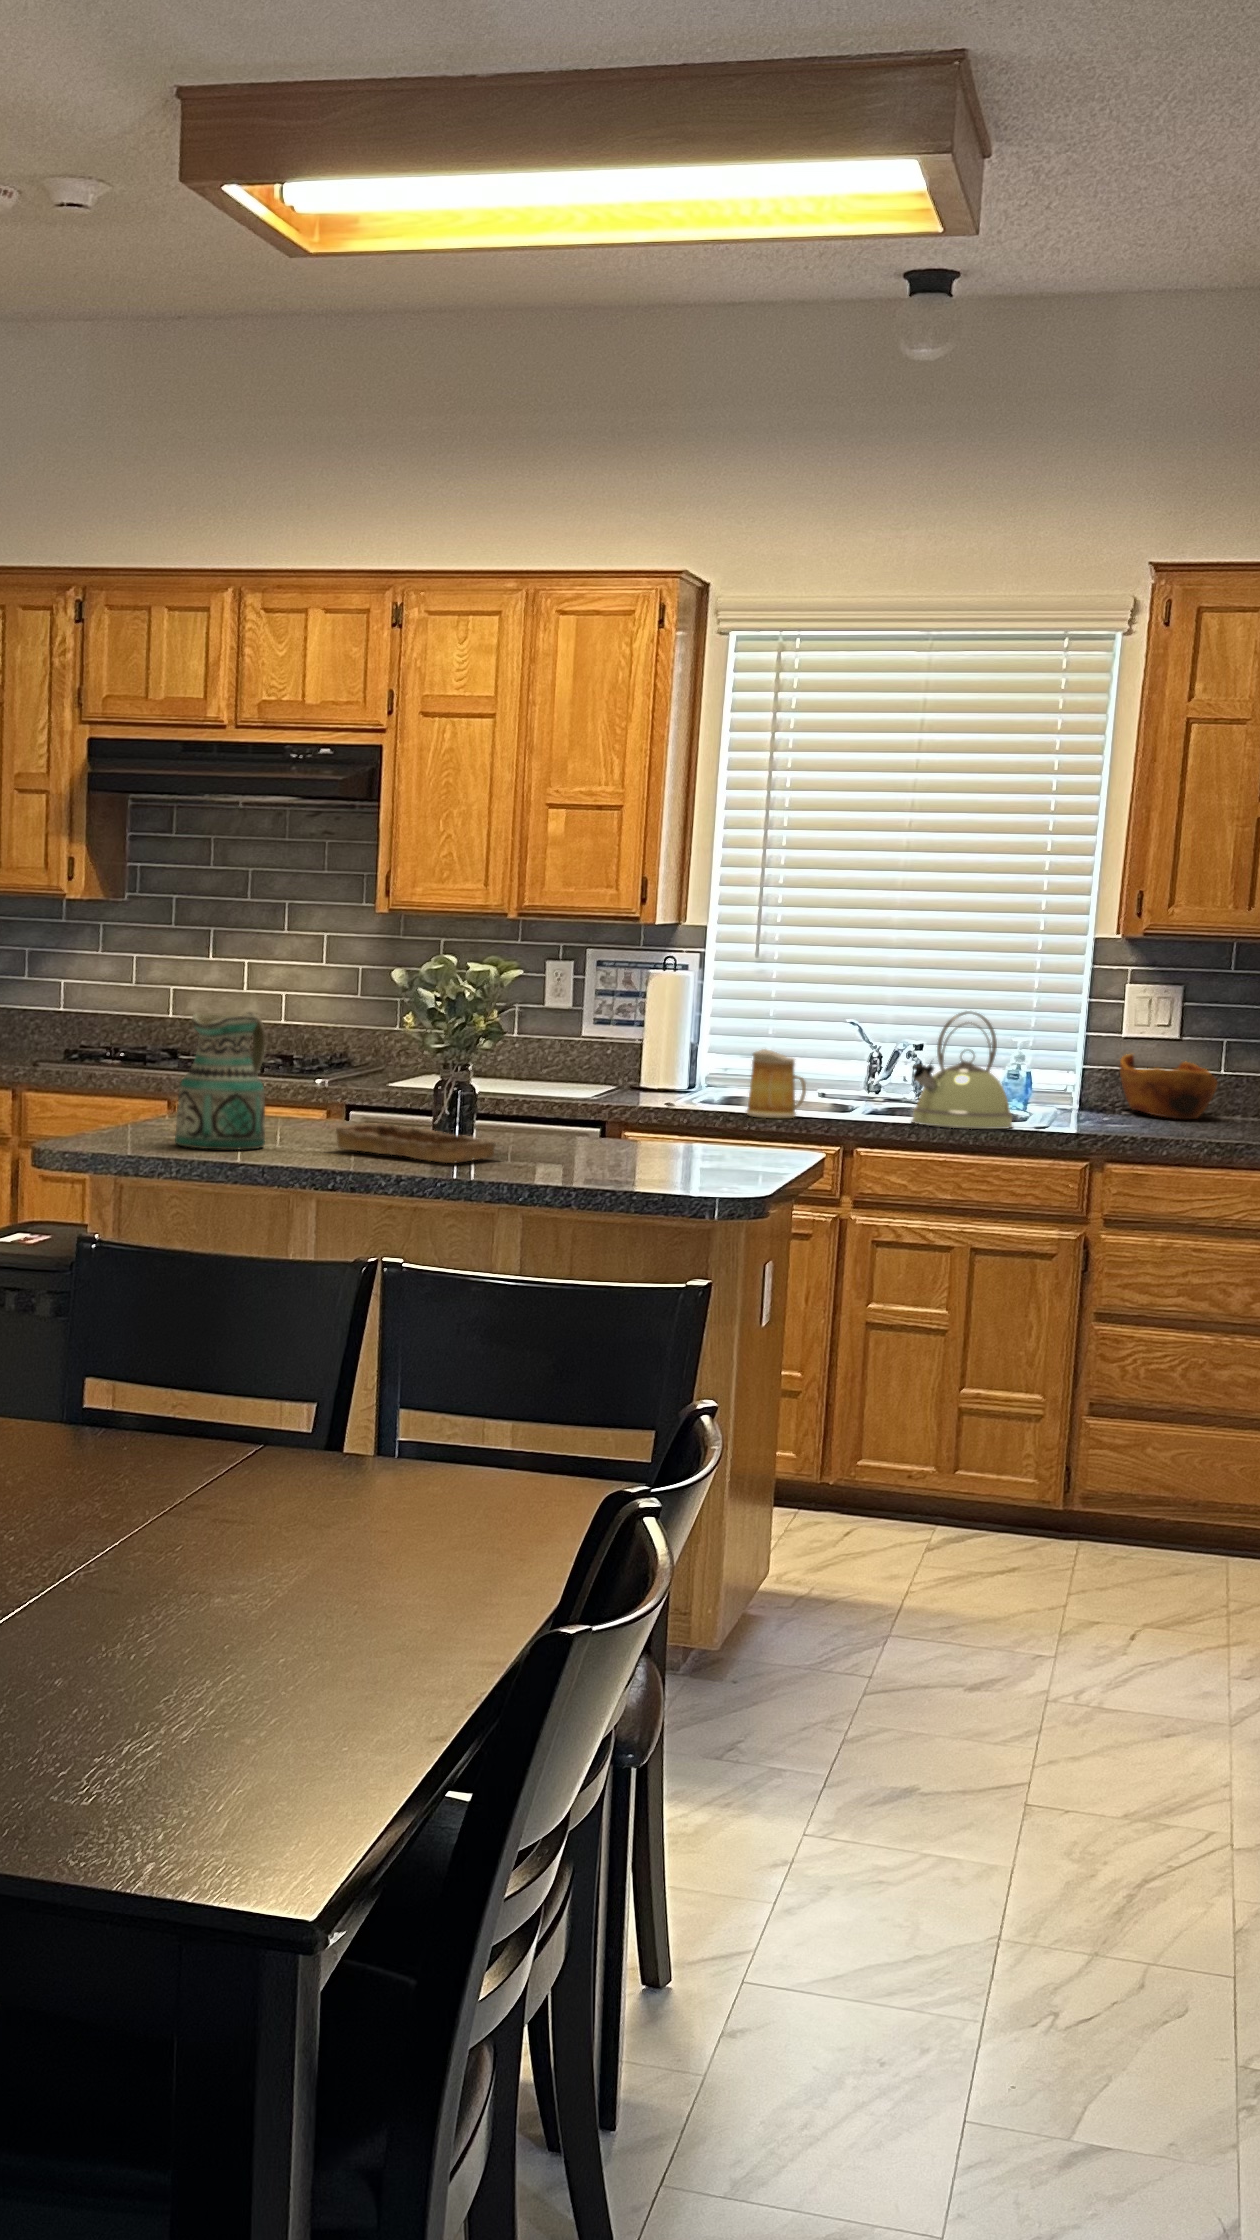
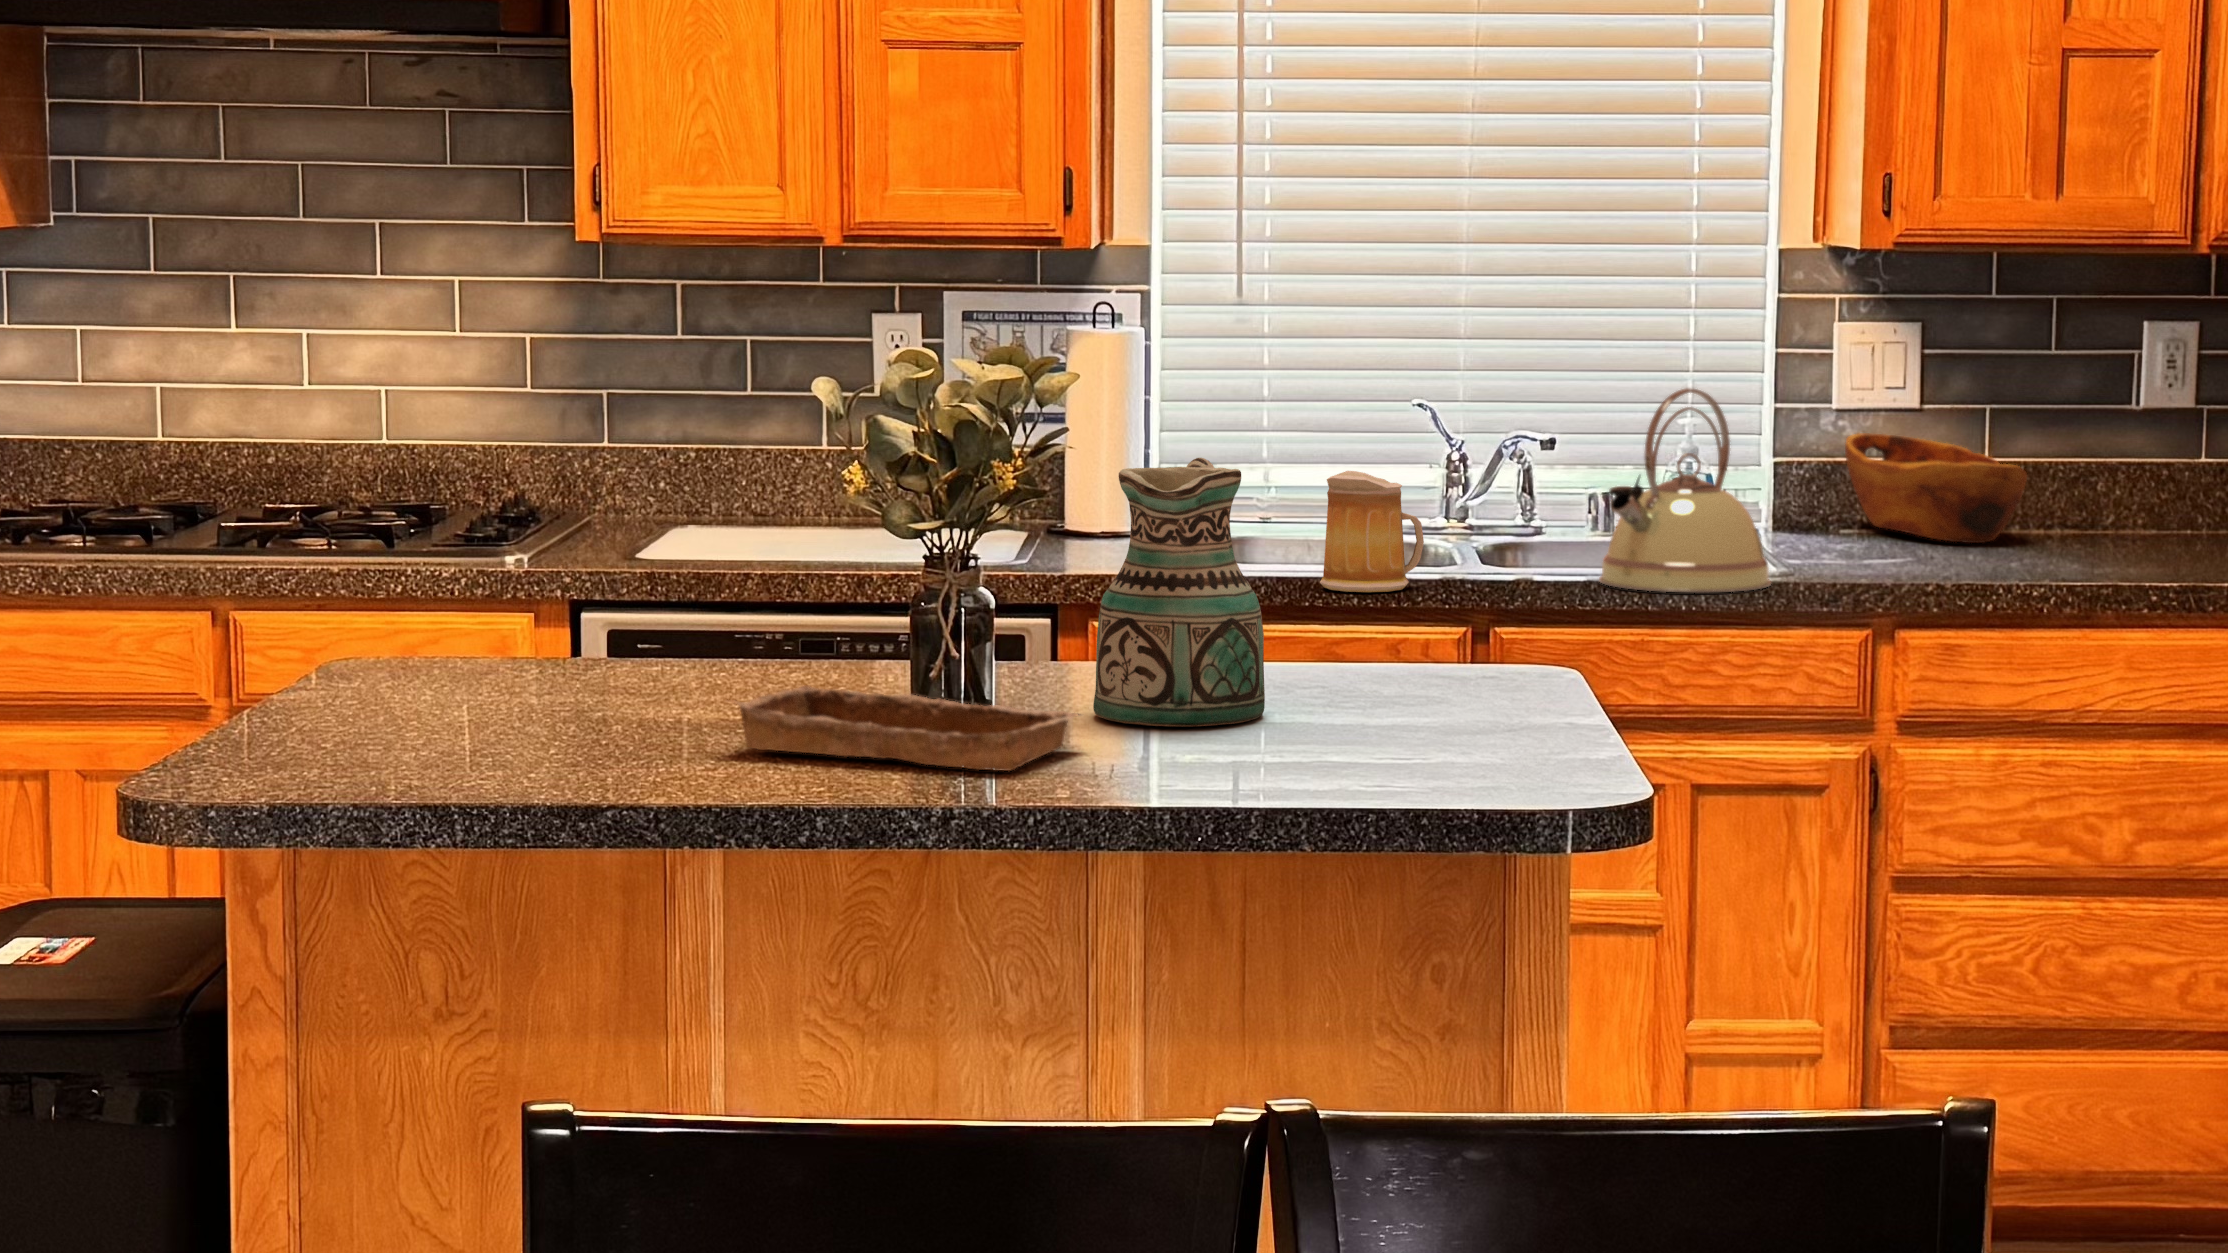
ceramic pitcher: present [175,1012,265,1150] -> present [1093,458,1265,726]

